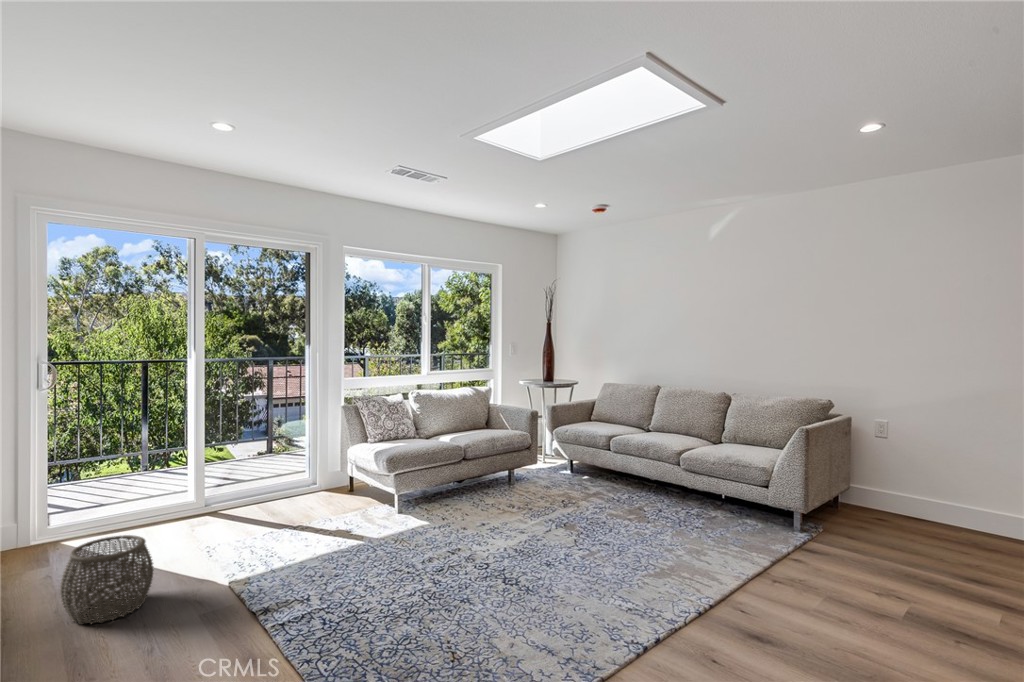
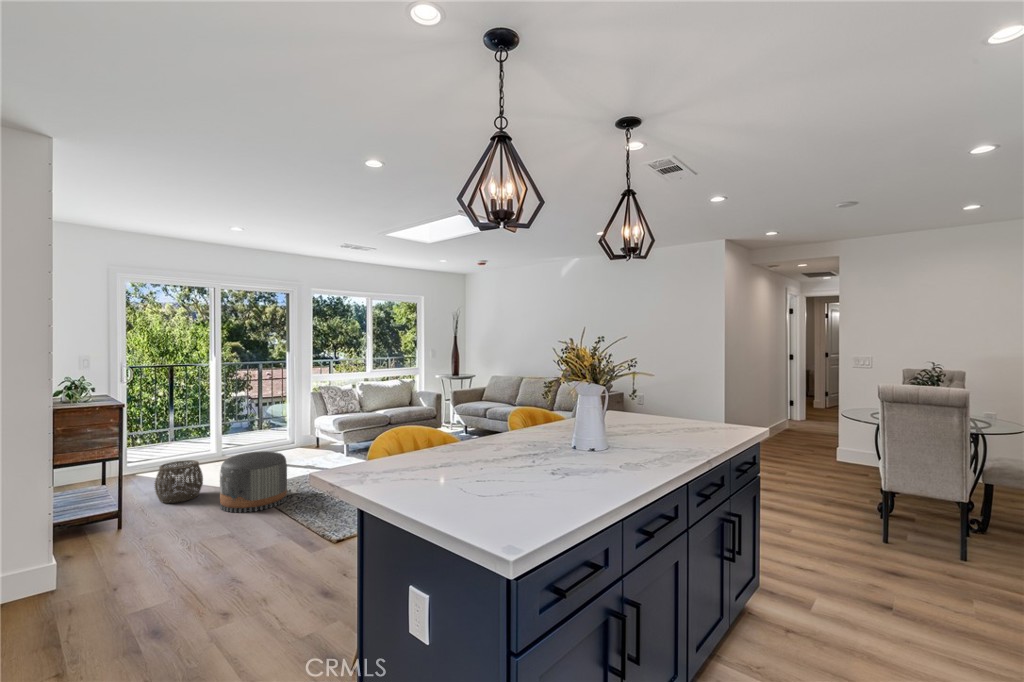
pouf: none [175,526,304,662] -> present [220,451,287,513]

